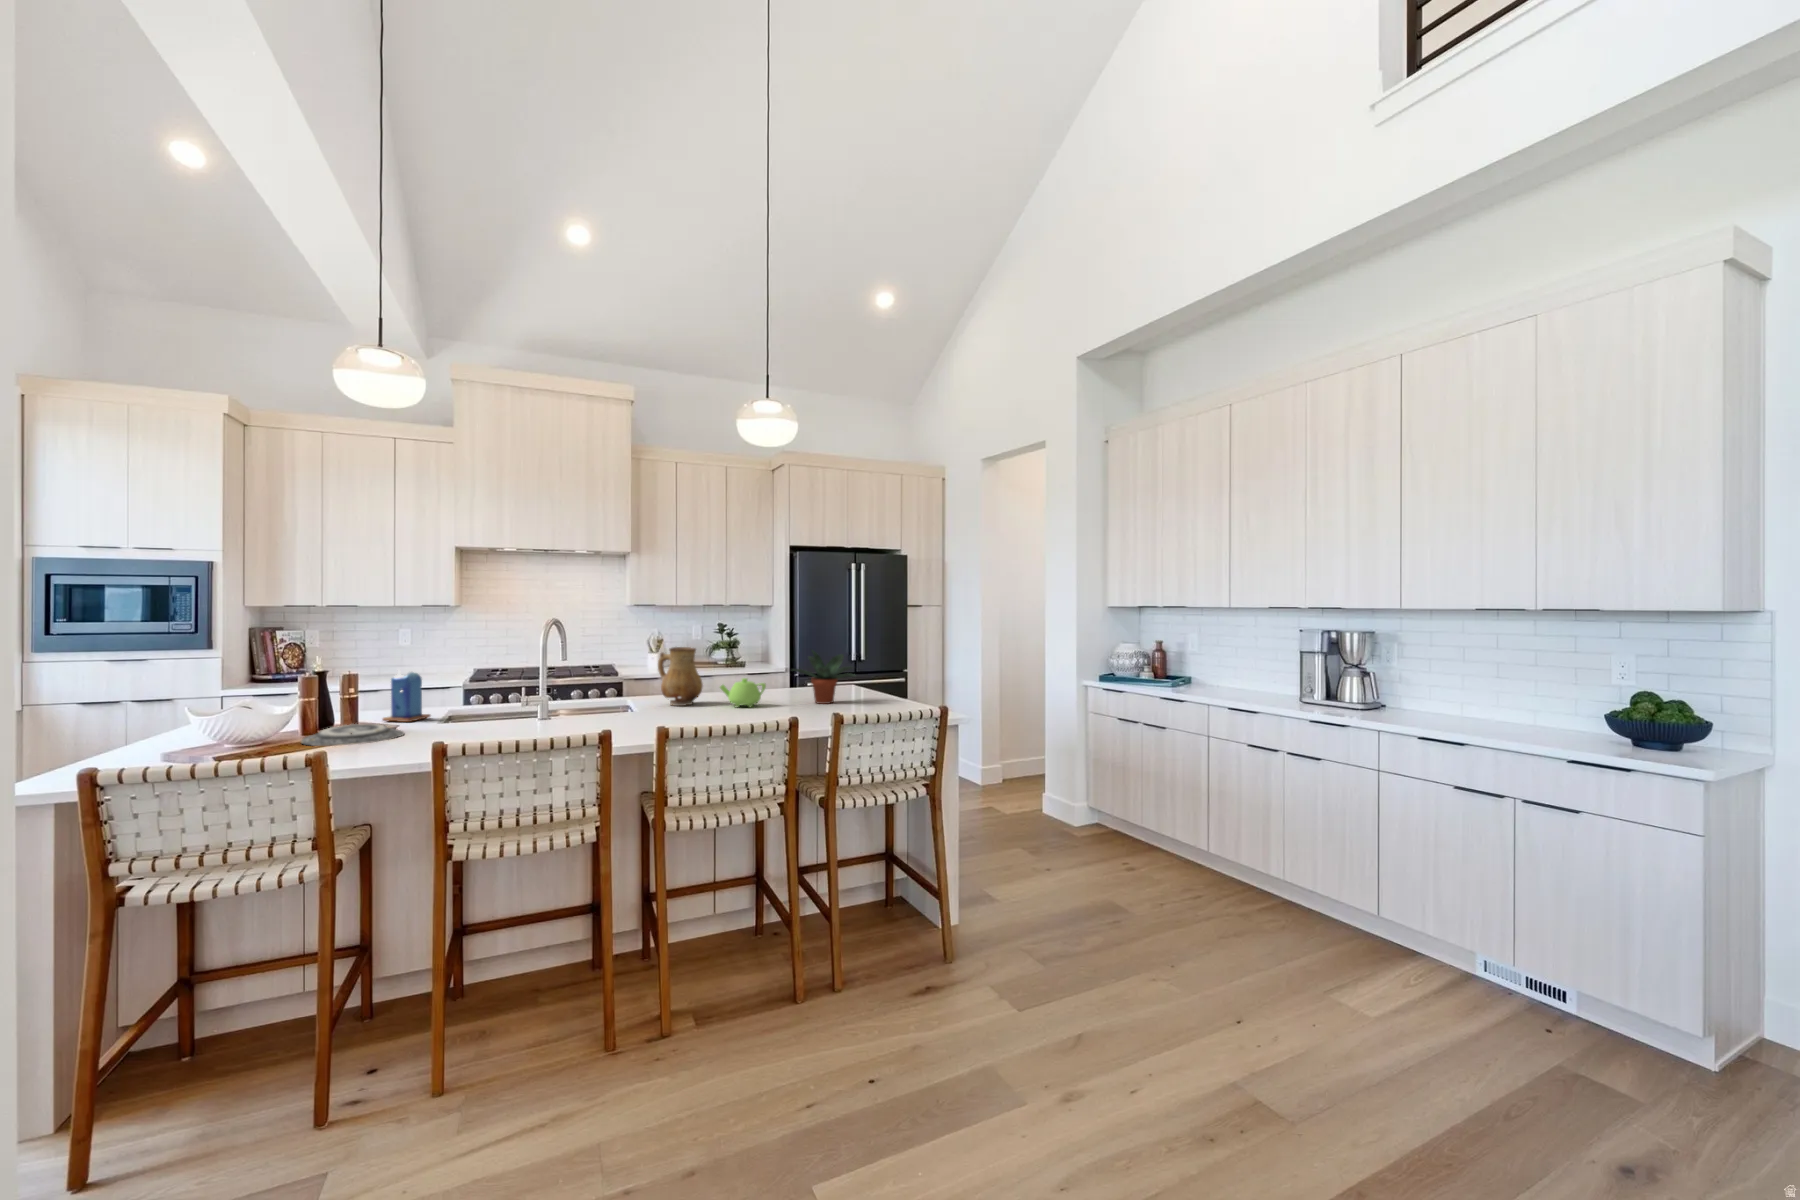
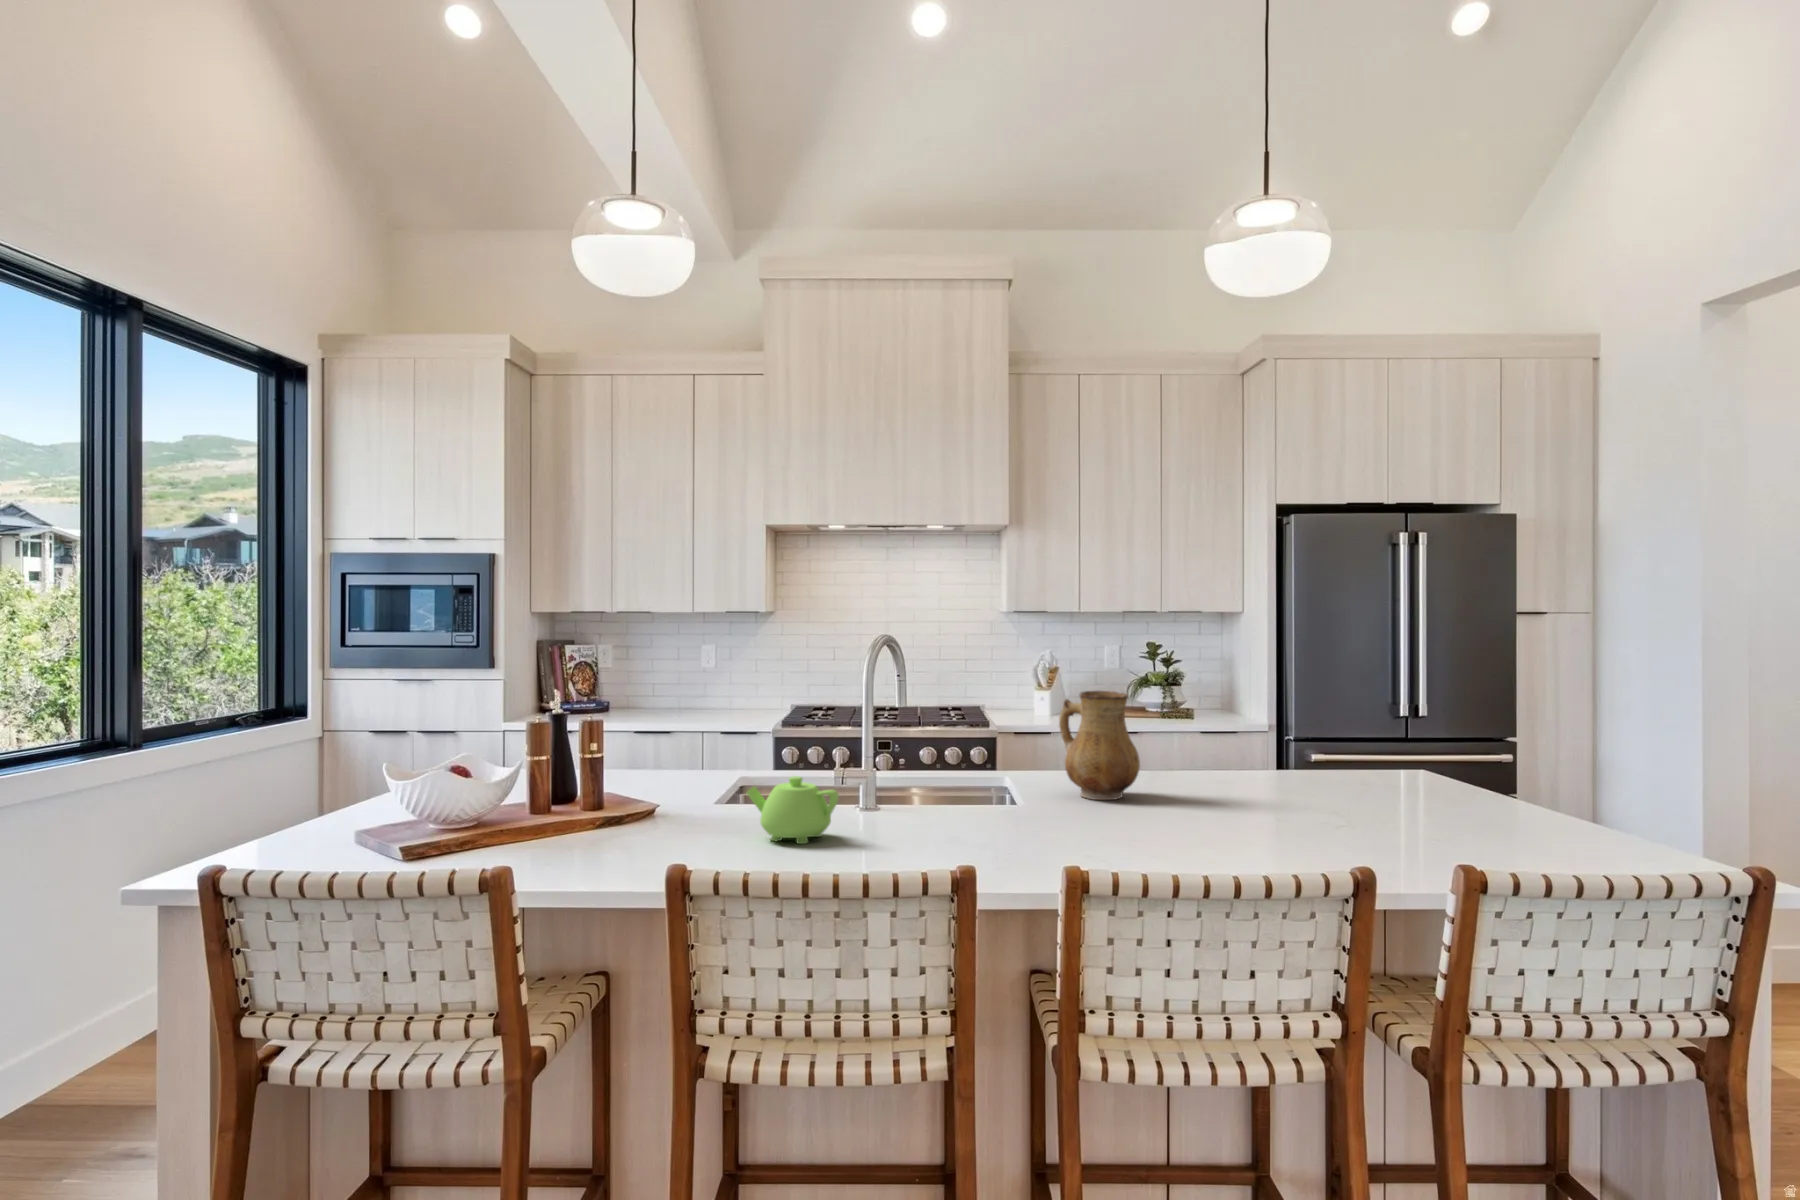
potted plant: present [793,650,855,704] -> none [1315,705,1469,820]
candle: present [383,670,430,722] -> none [644,713,709,799]
teapot: present [720,678,766,708] -> present [747,776,839,844]
plate: present [301,724,404,746] -> none [517,803,658,844]

